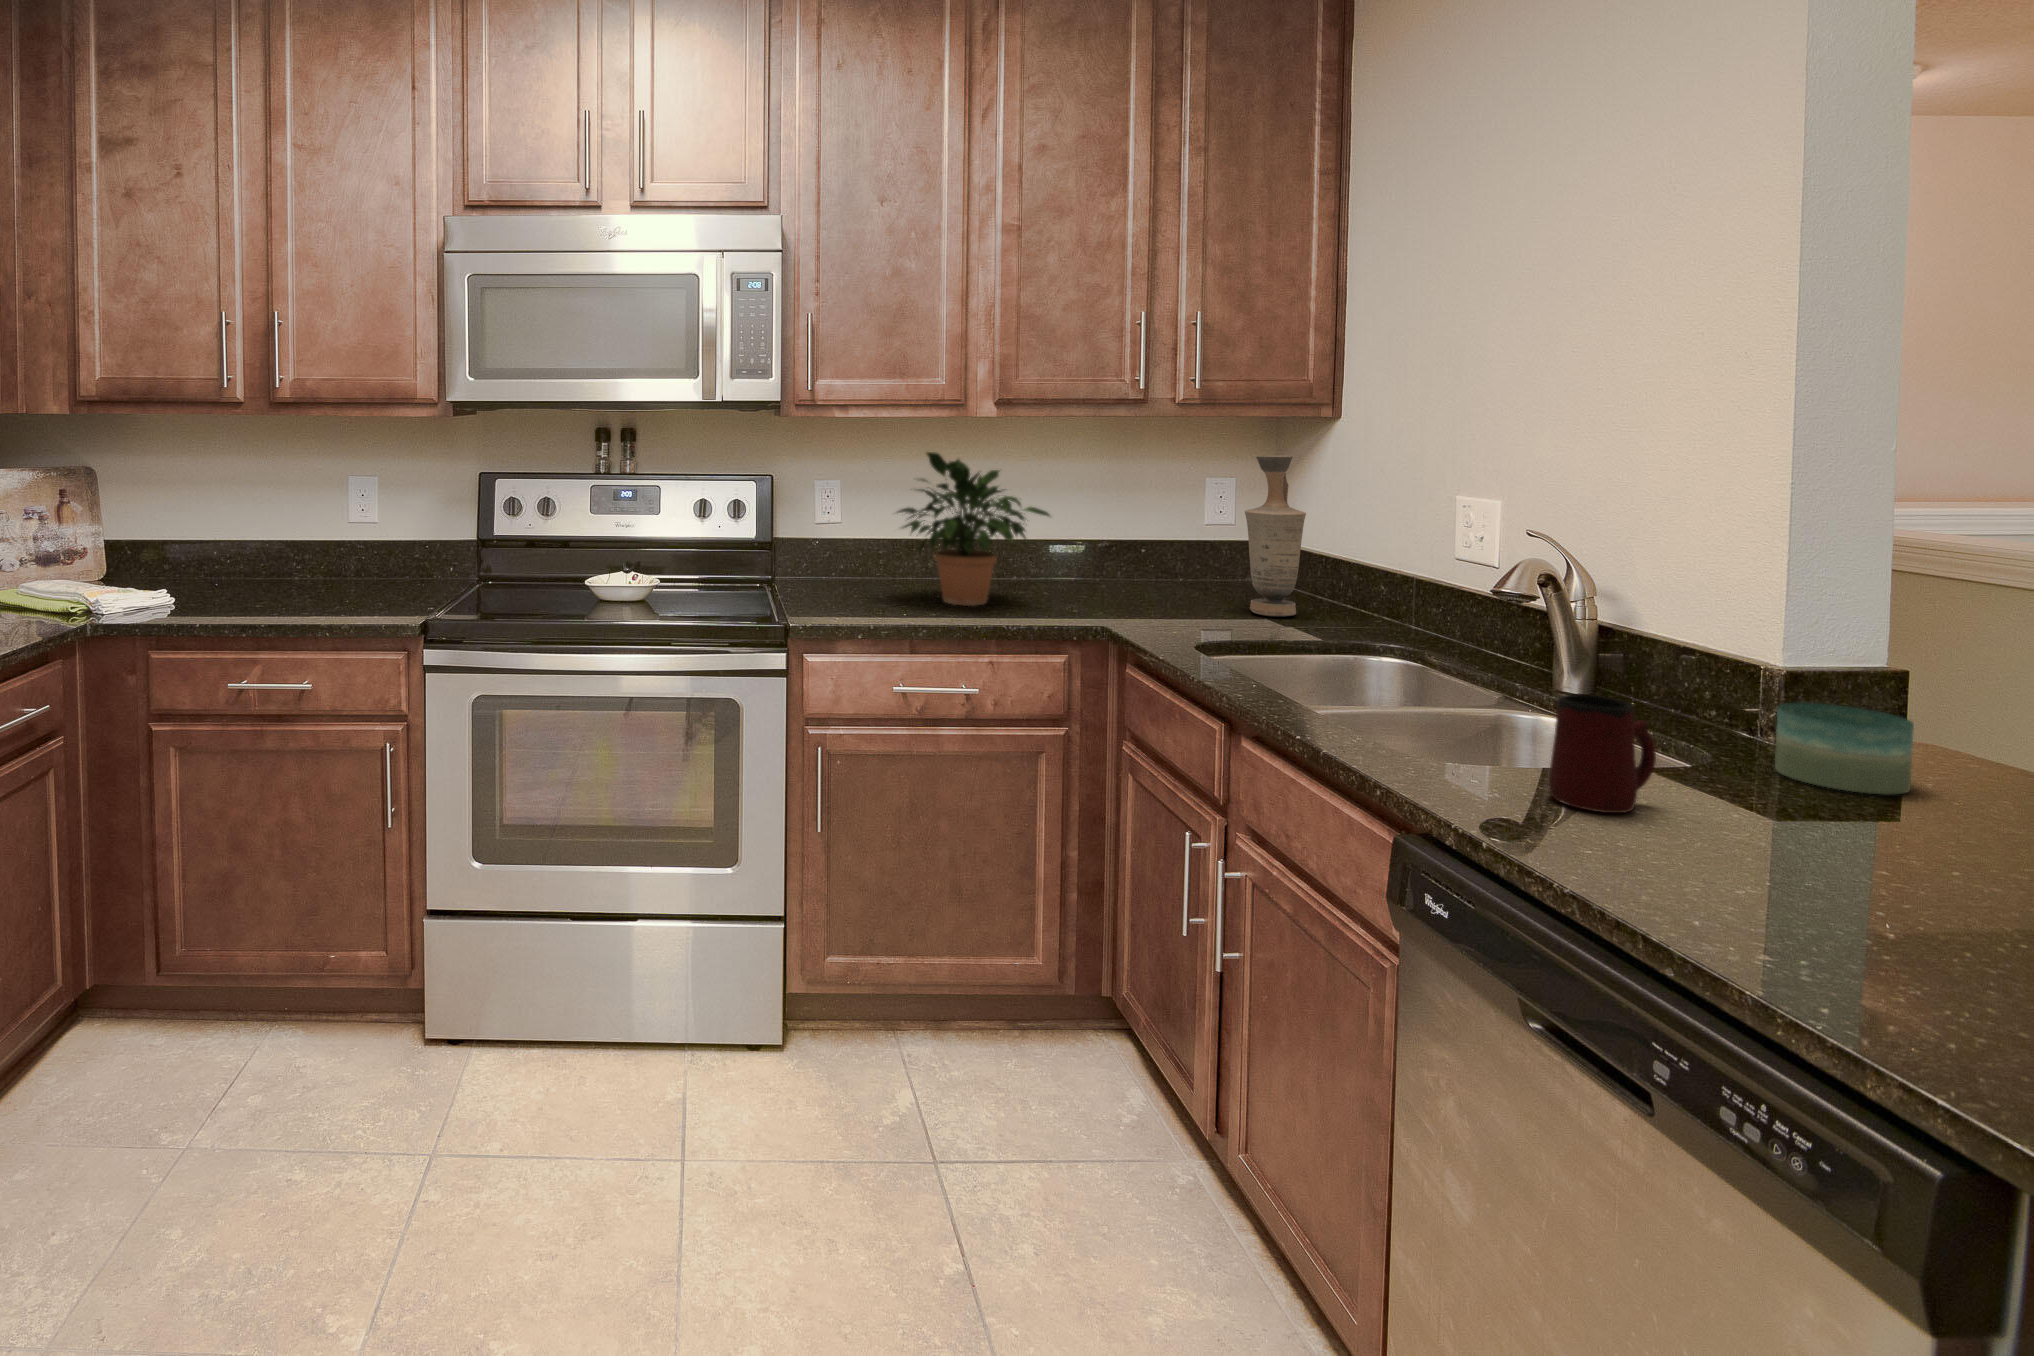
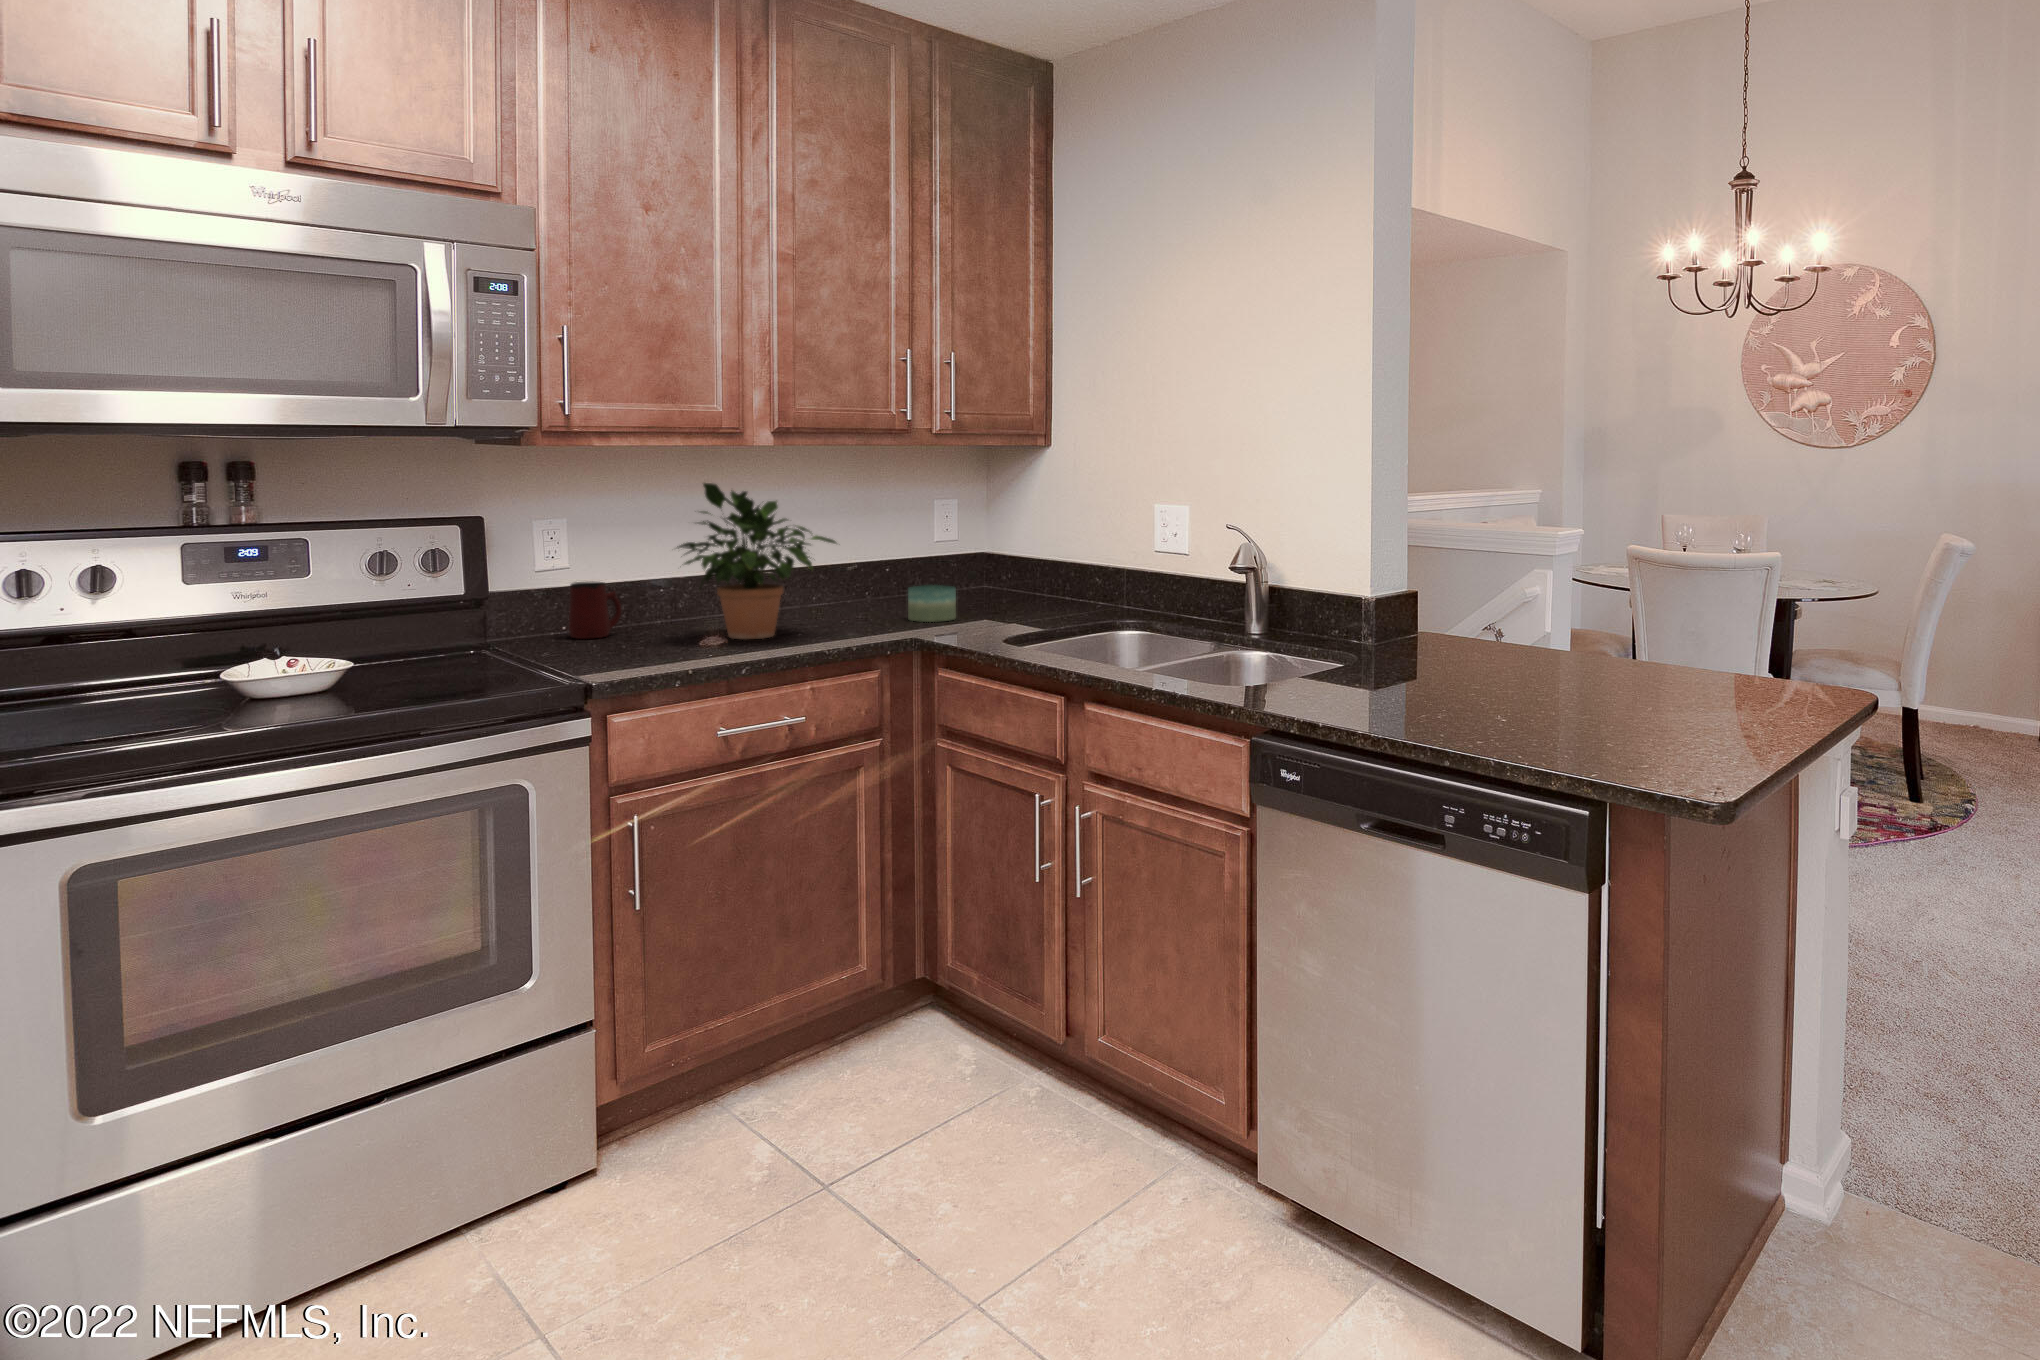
vase: present [1245,456,1306,617] -> none [990,483,1038,620]
mug: present [1549,694,1656,813] -> present [569,582,621,639]
candle: present [1775,702,1914,794] -> present [908,585,956,622]

